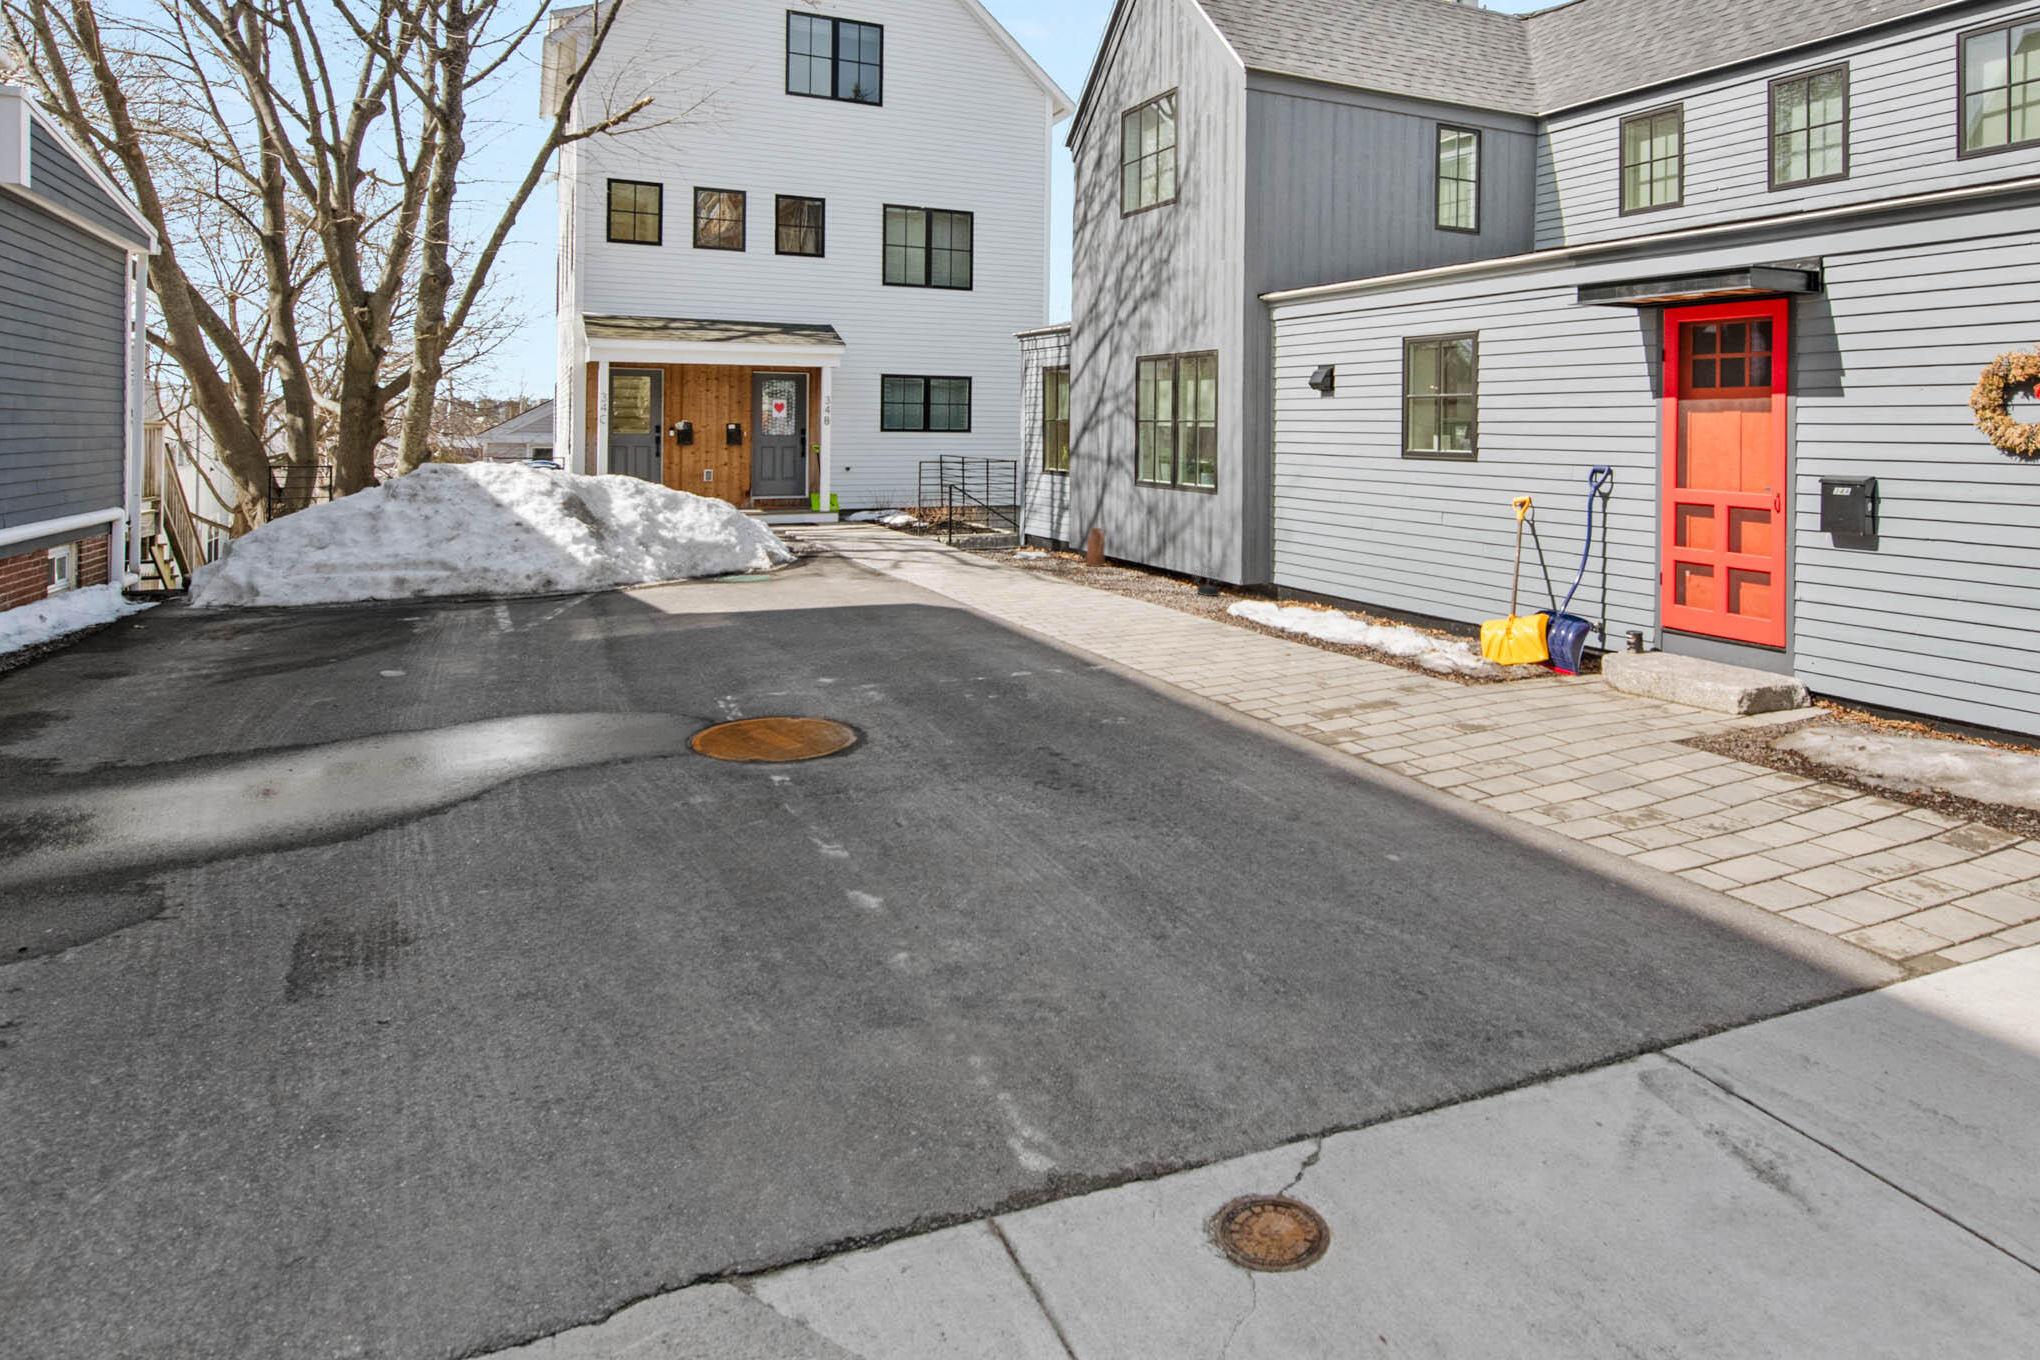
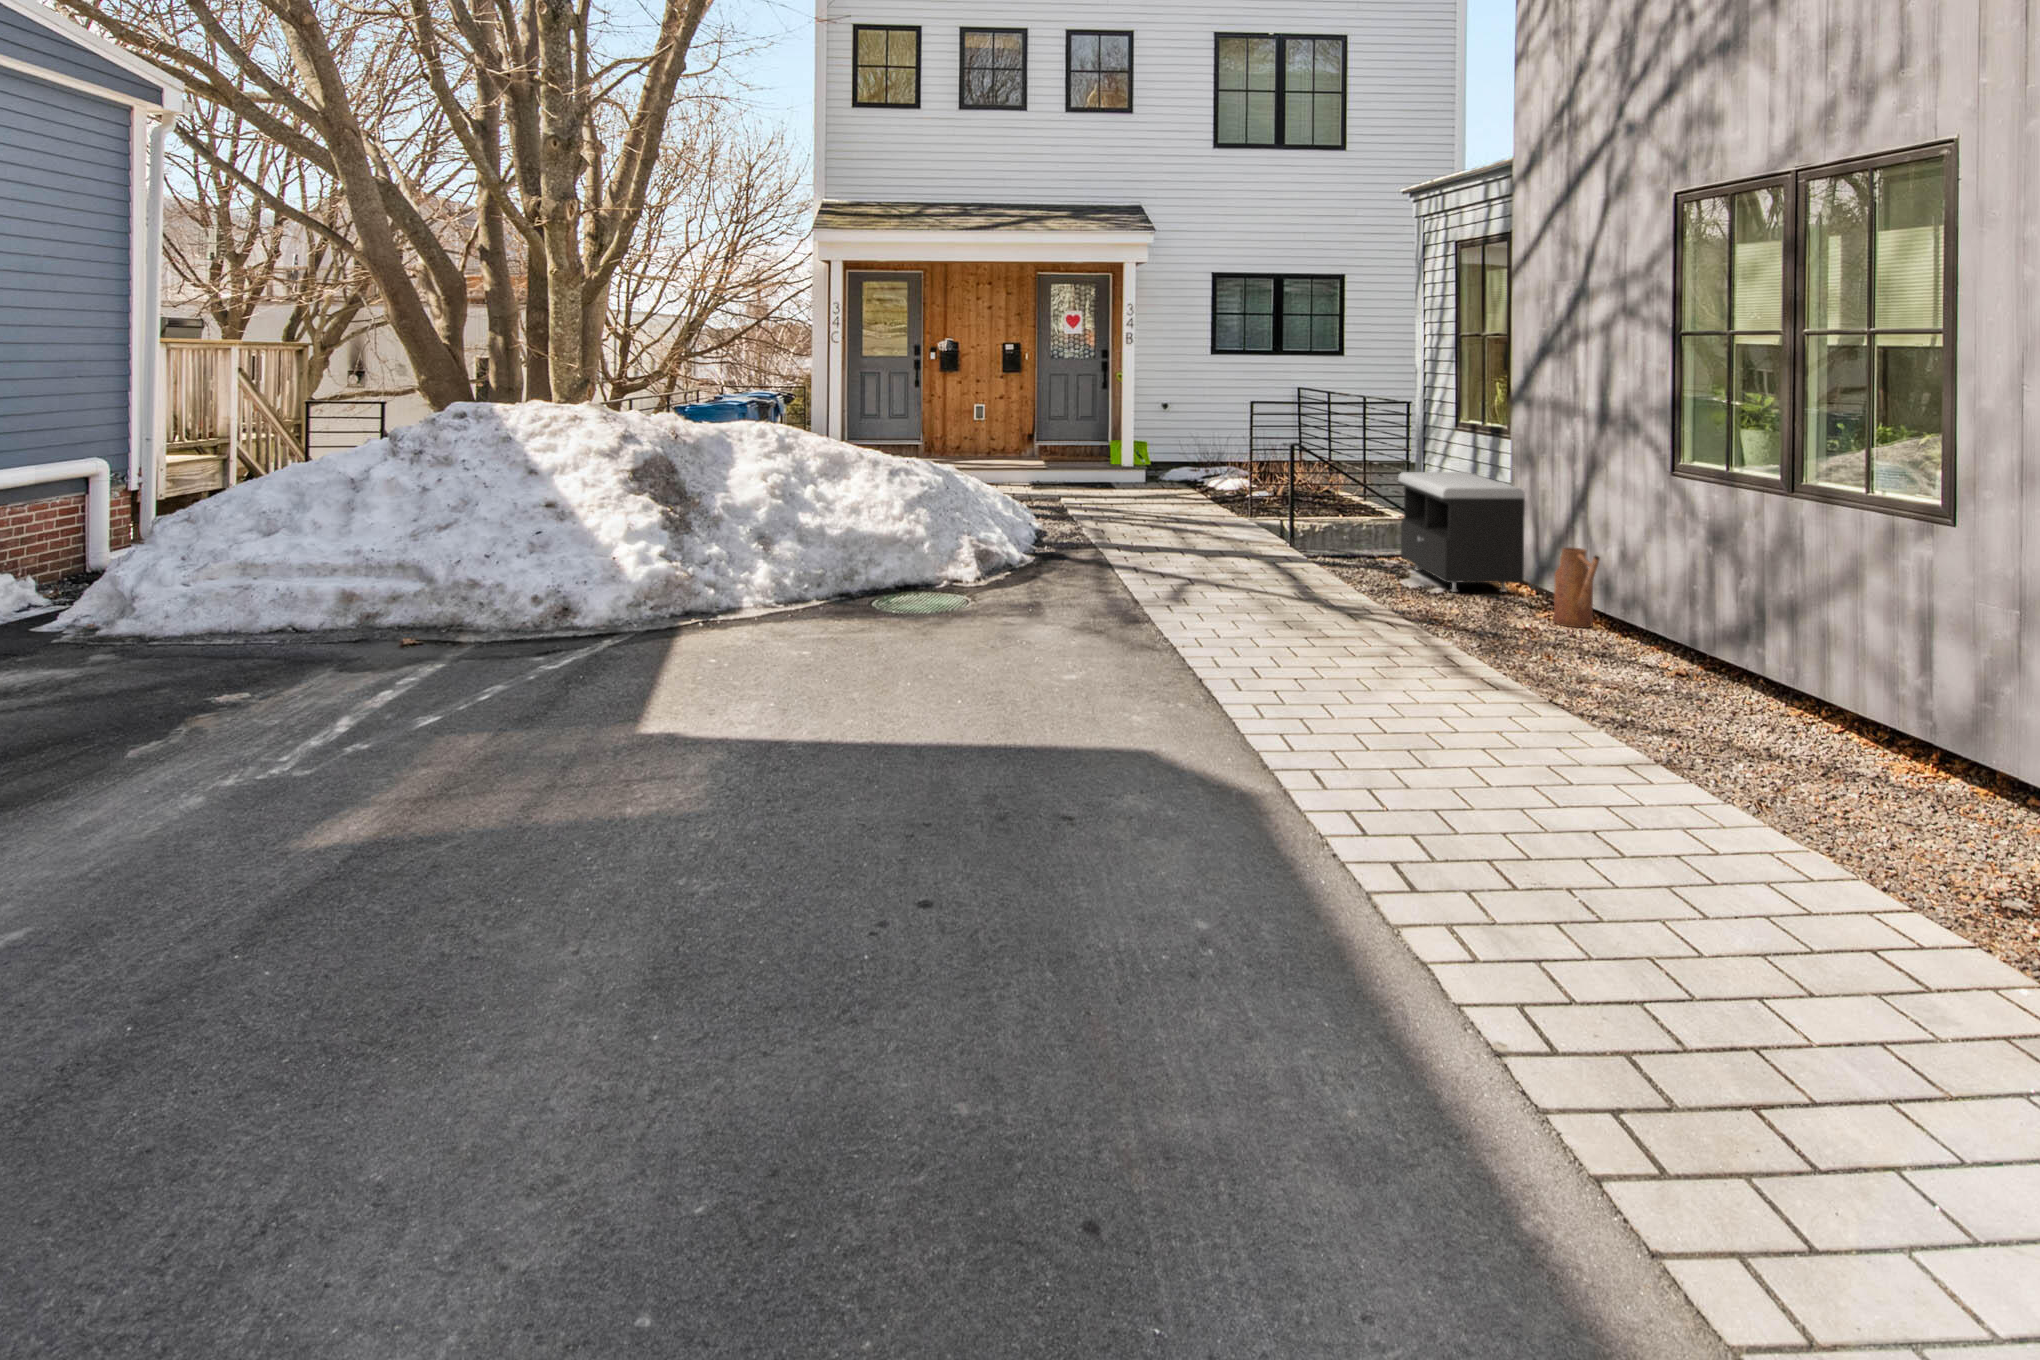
storage bench: none [1011,497,1075,559] -> present [1398,472,1525,592]
decorative plant: present [1194,564,1220,596] -> none [1881,704,1995,803]

